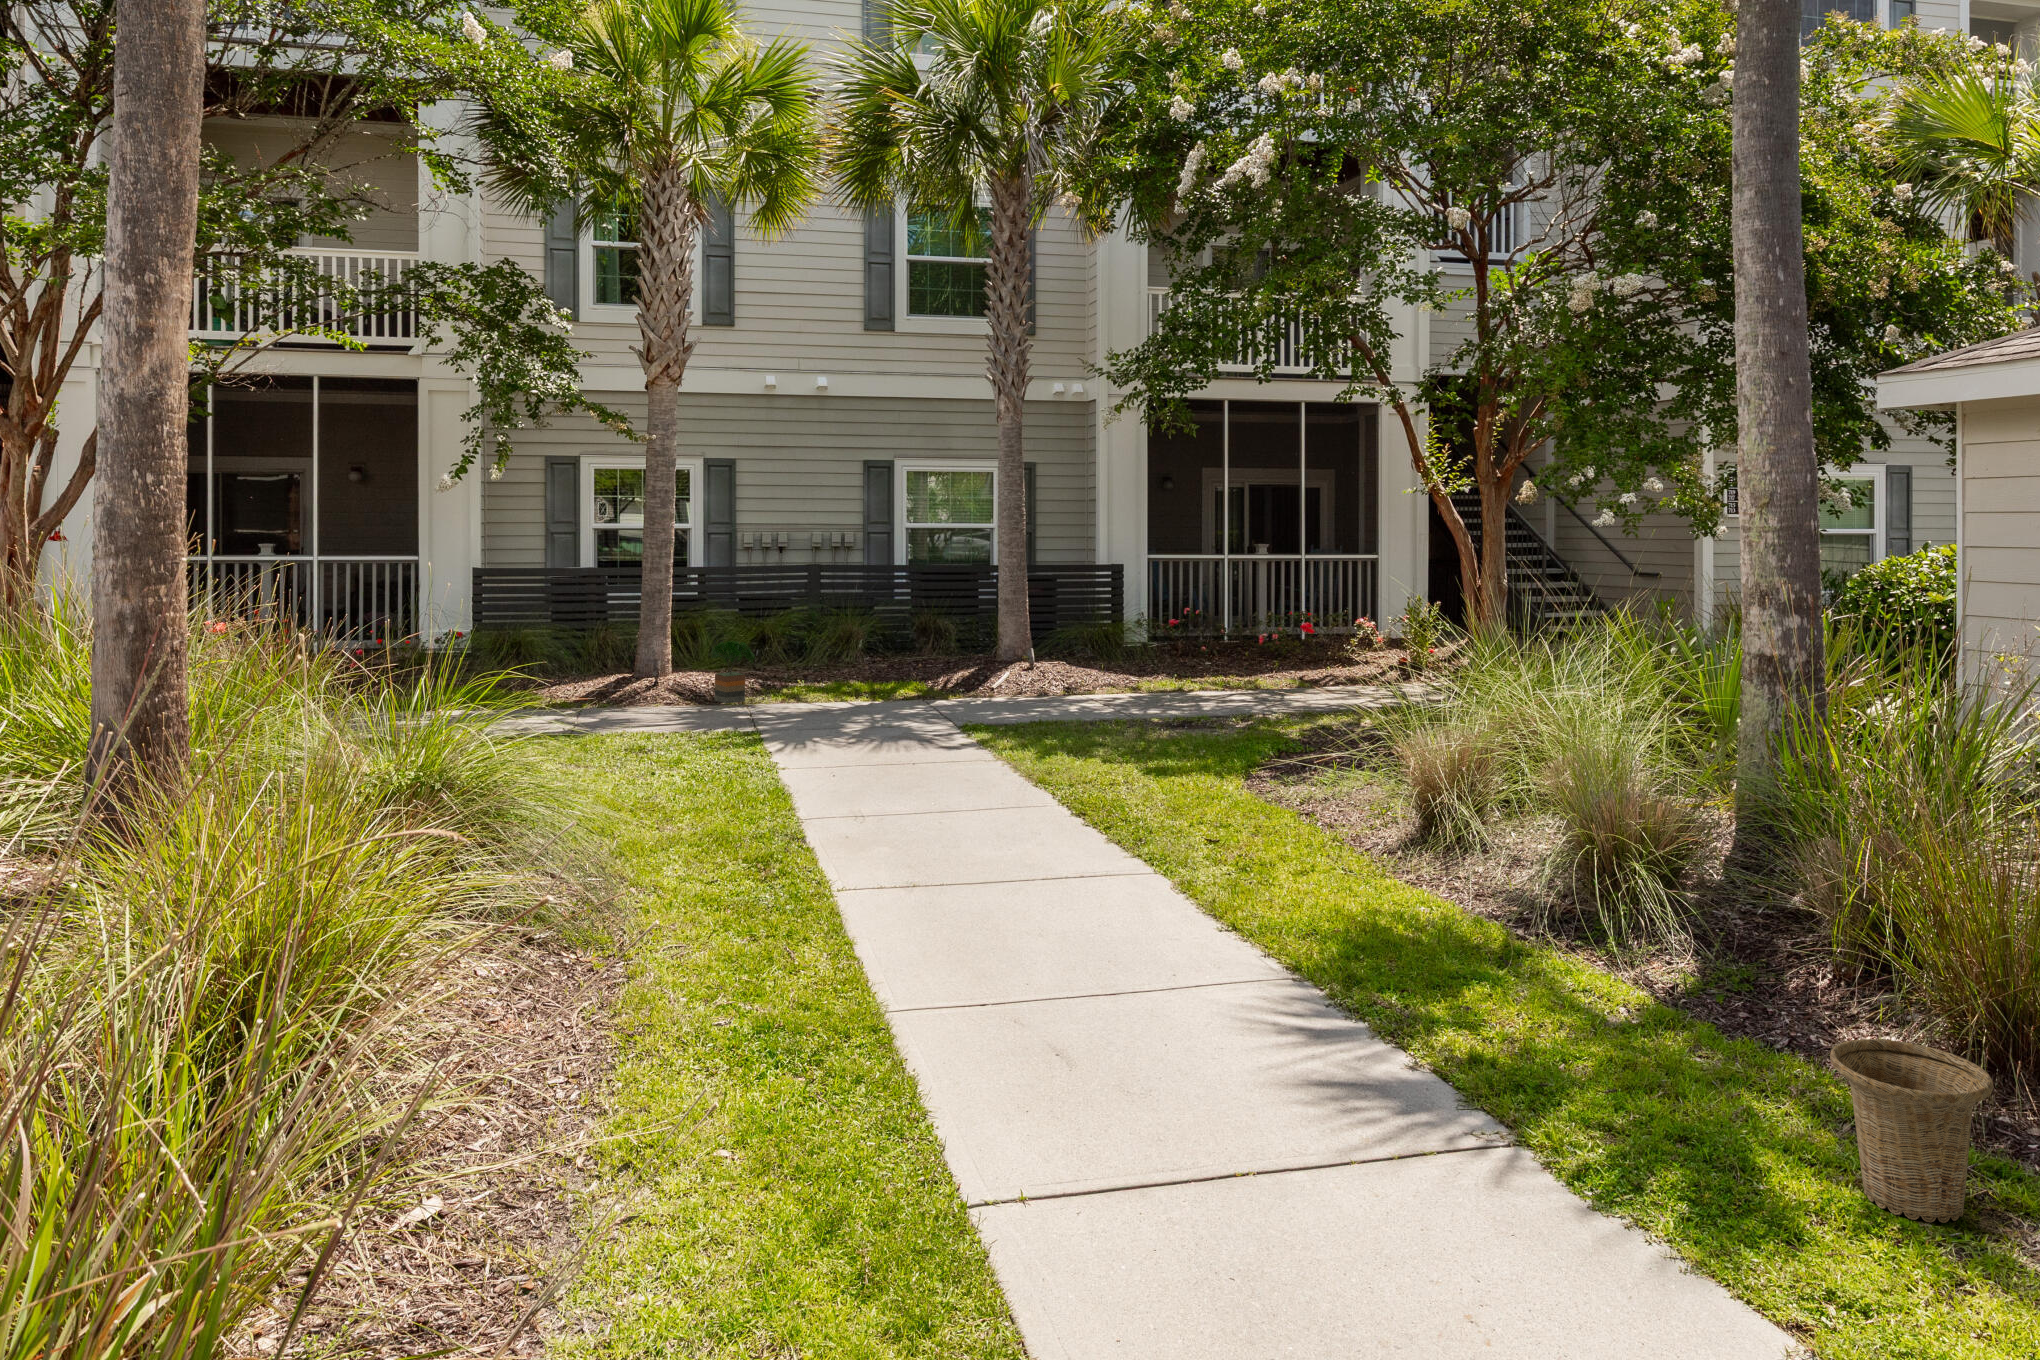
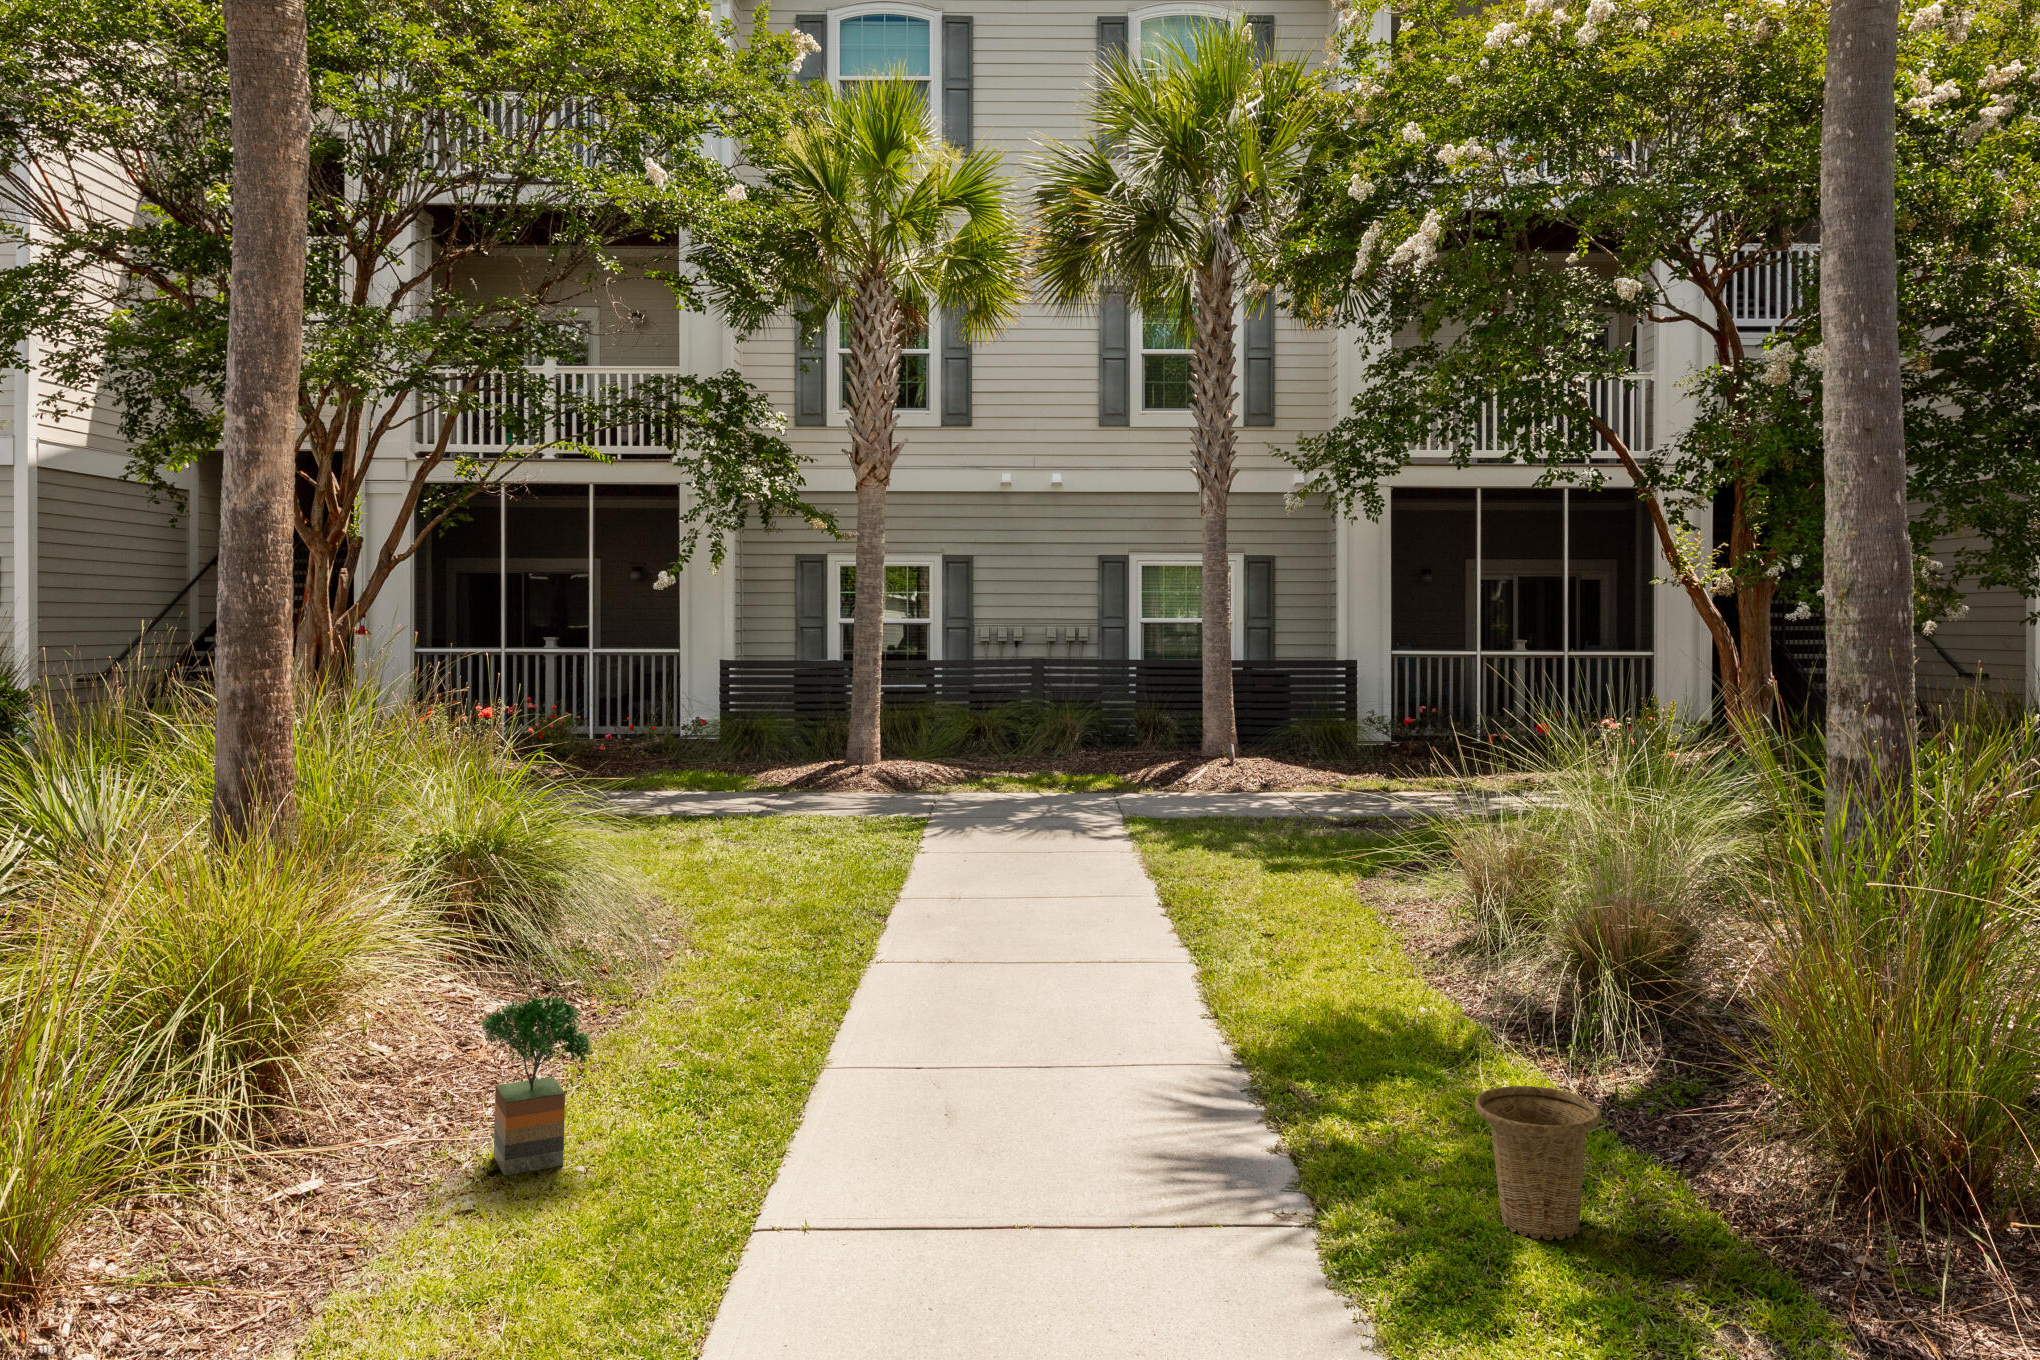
potted tree: present [712,641,755,703] -> present [480,995,591,1175]

